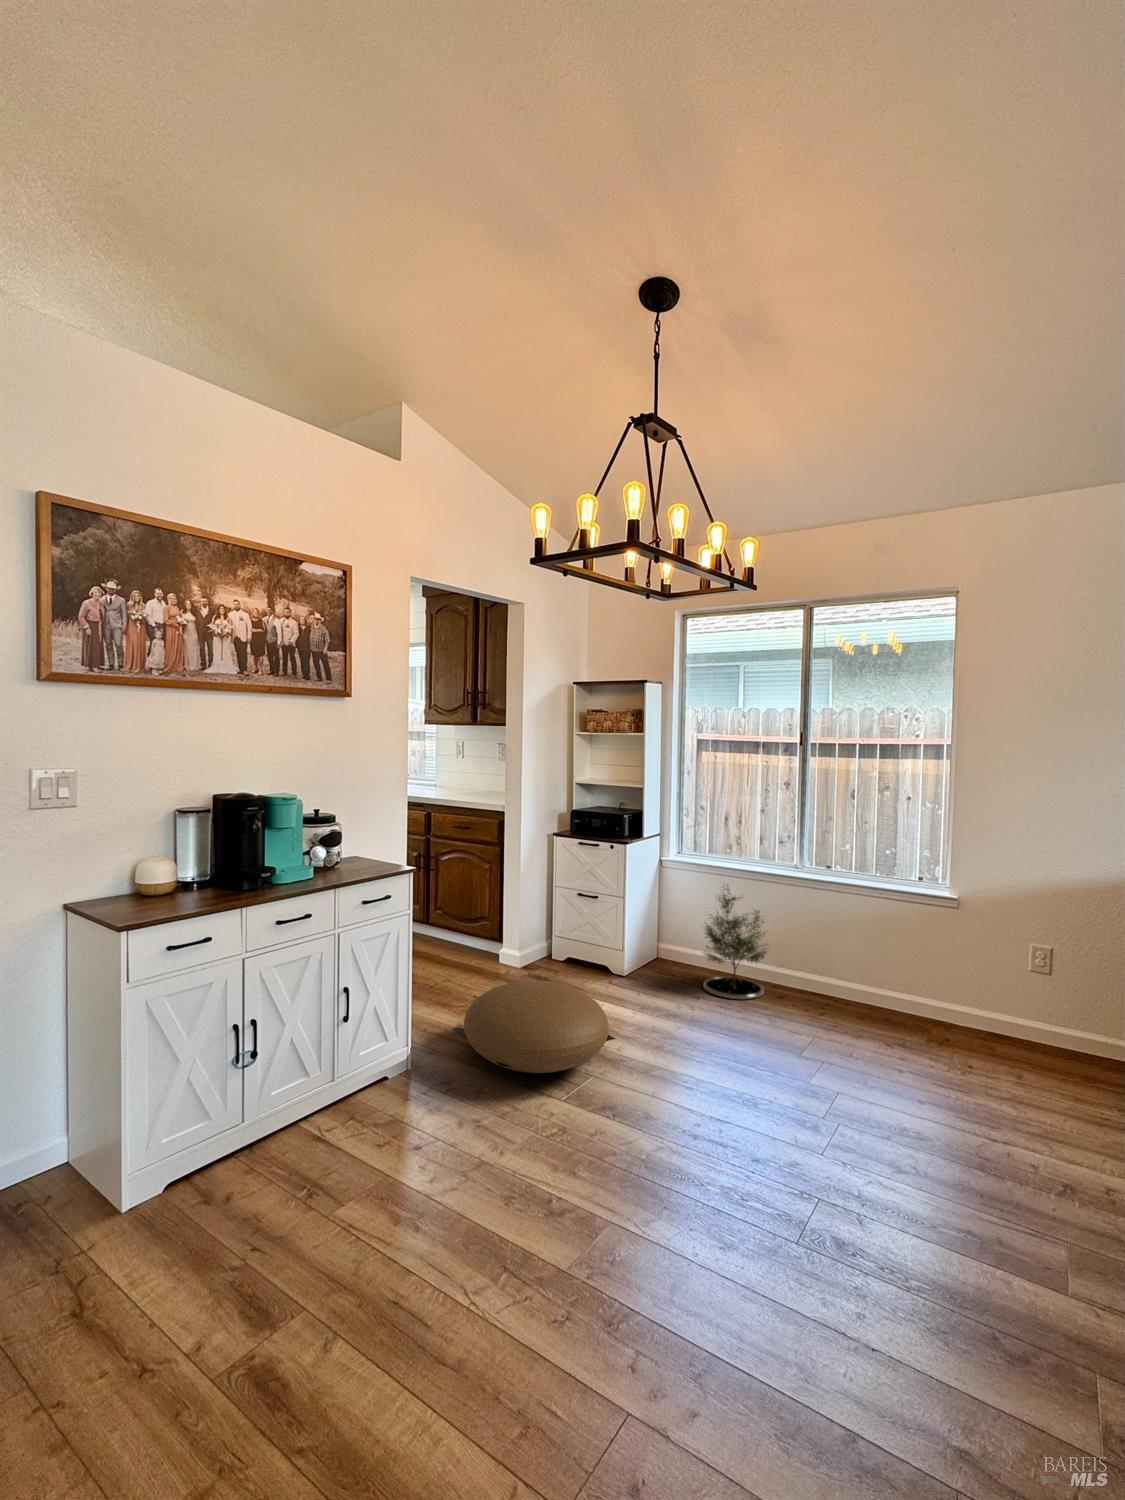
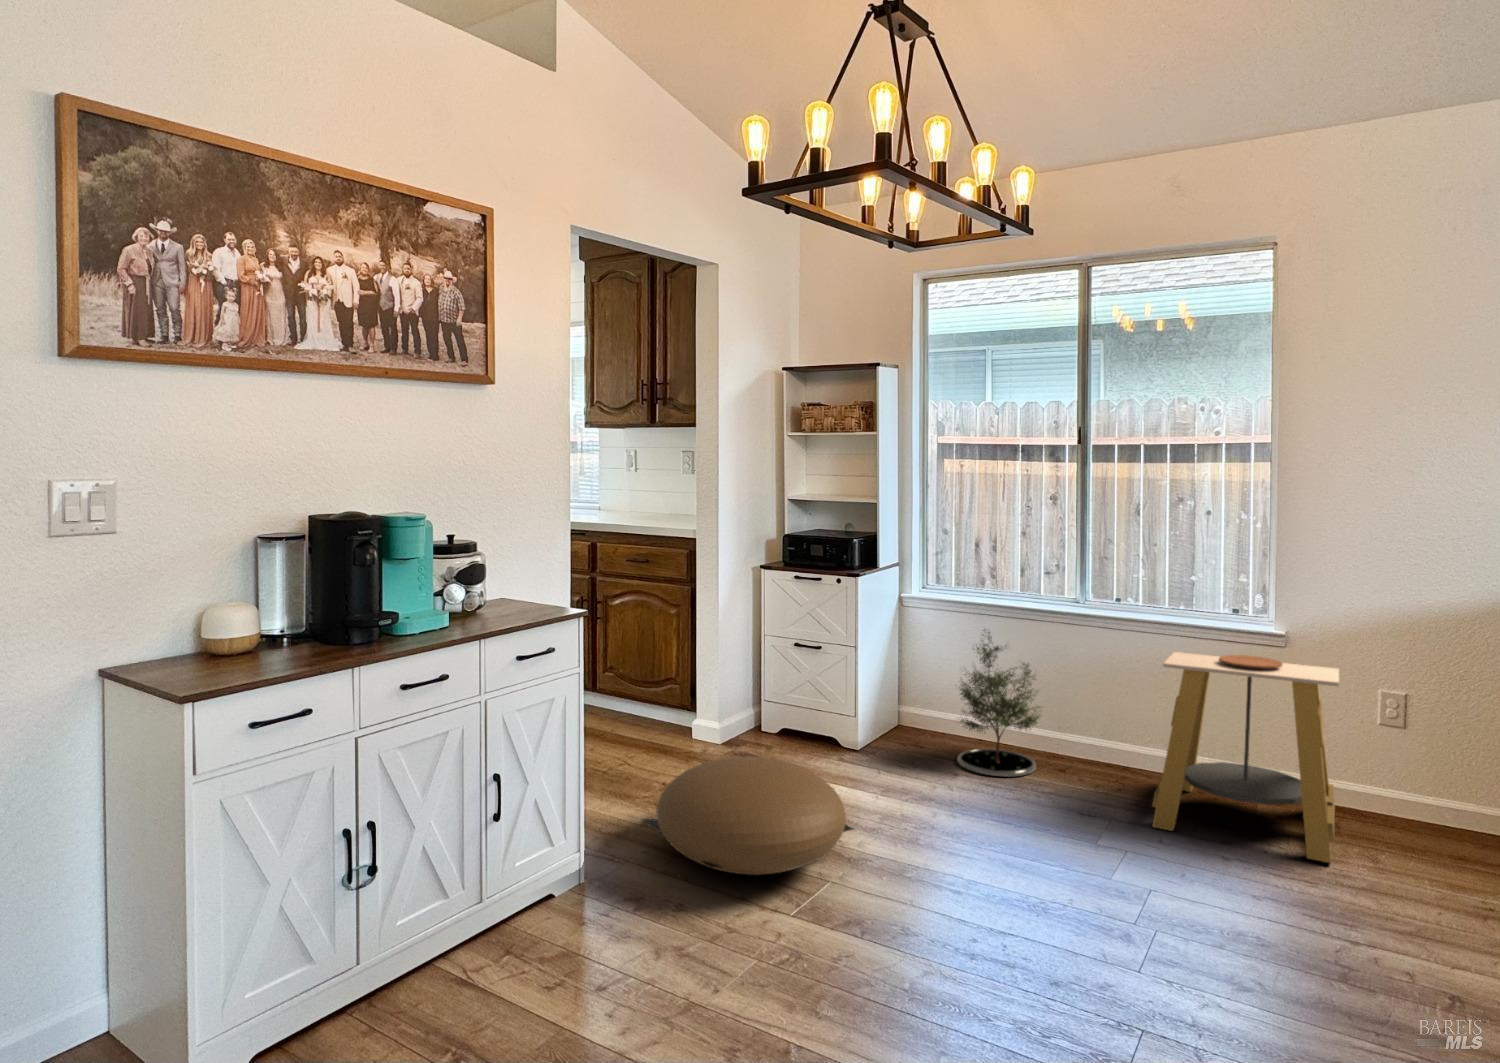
side table: none [848,904,990,1072] -> present [1152,652,1339,863]

